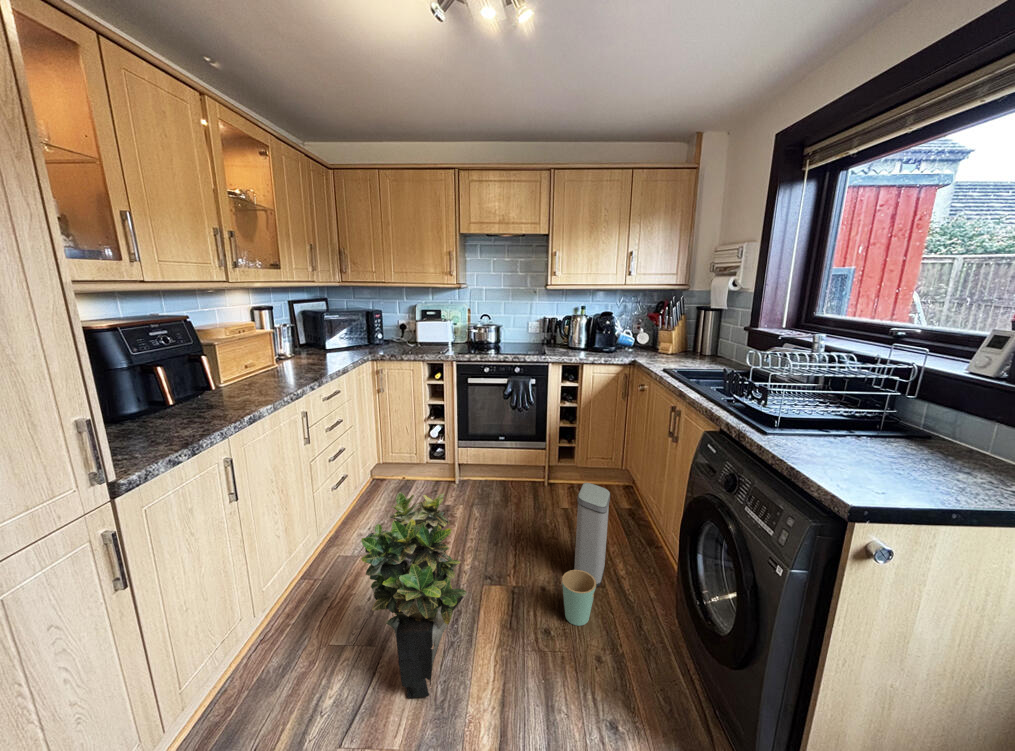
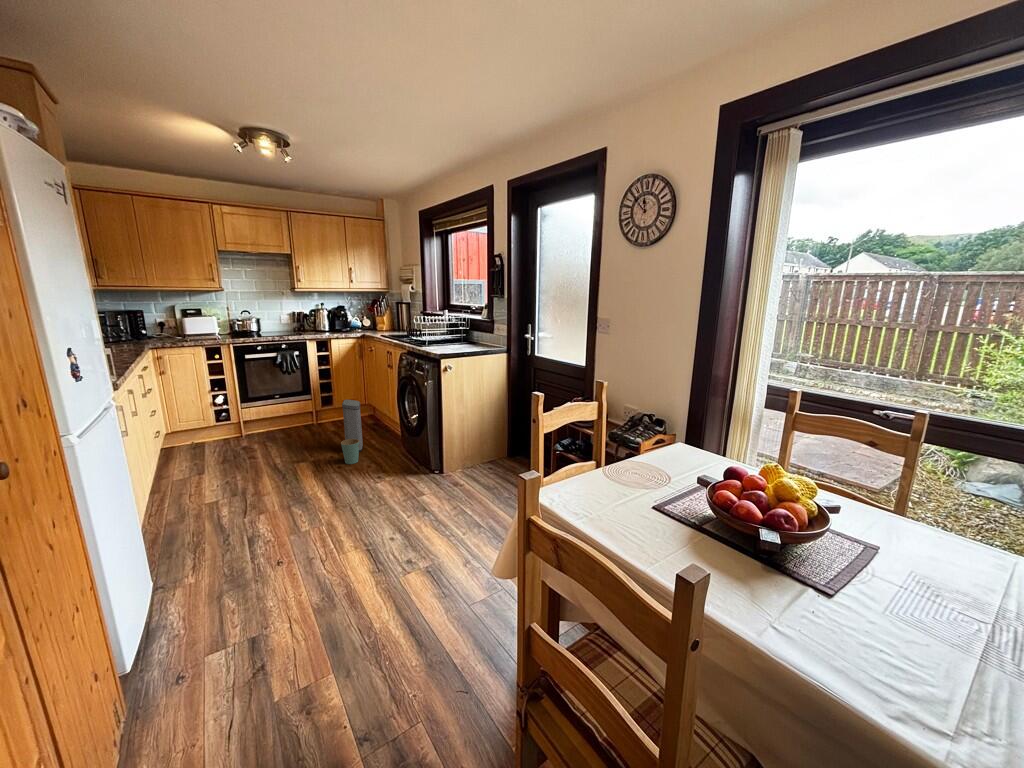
potted plant: present [361,492,466,698] -> none [226,403,294,502]

